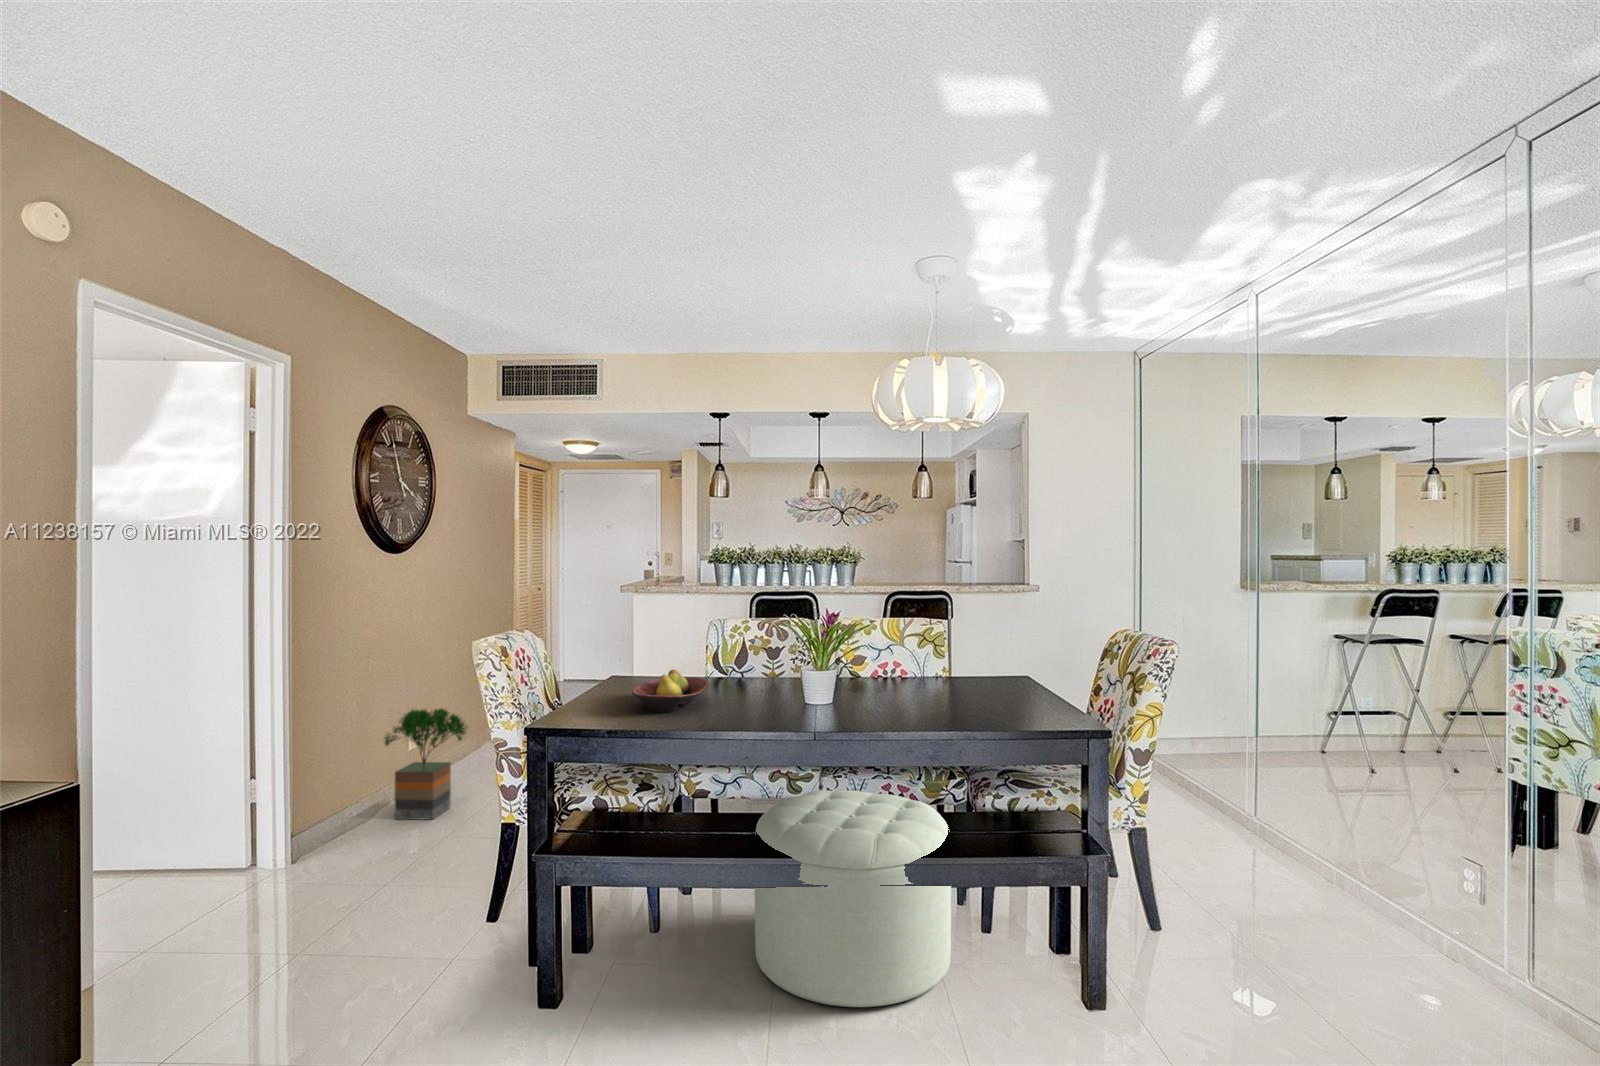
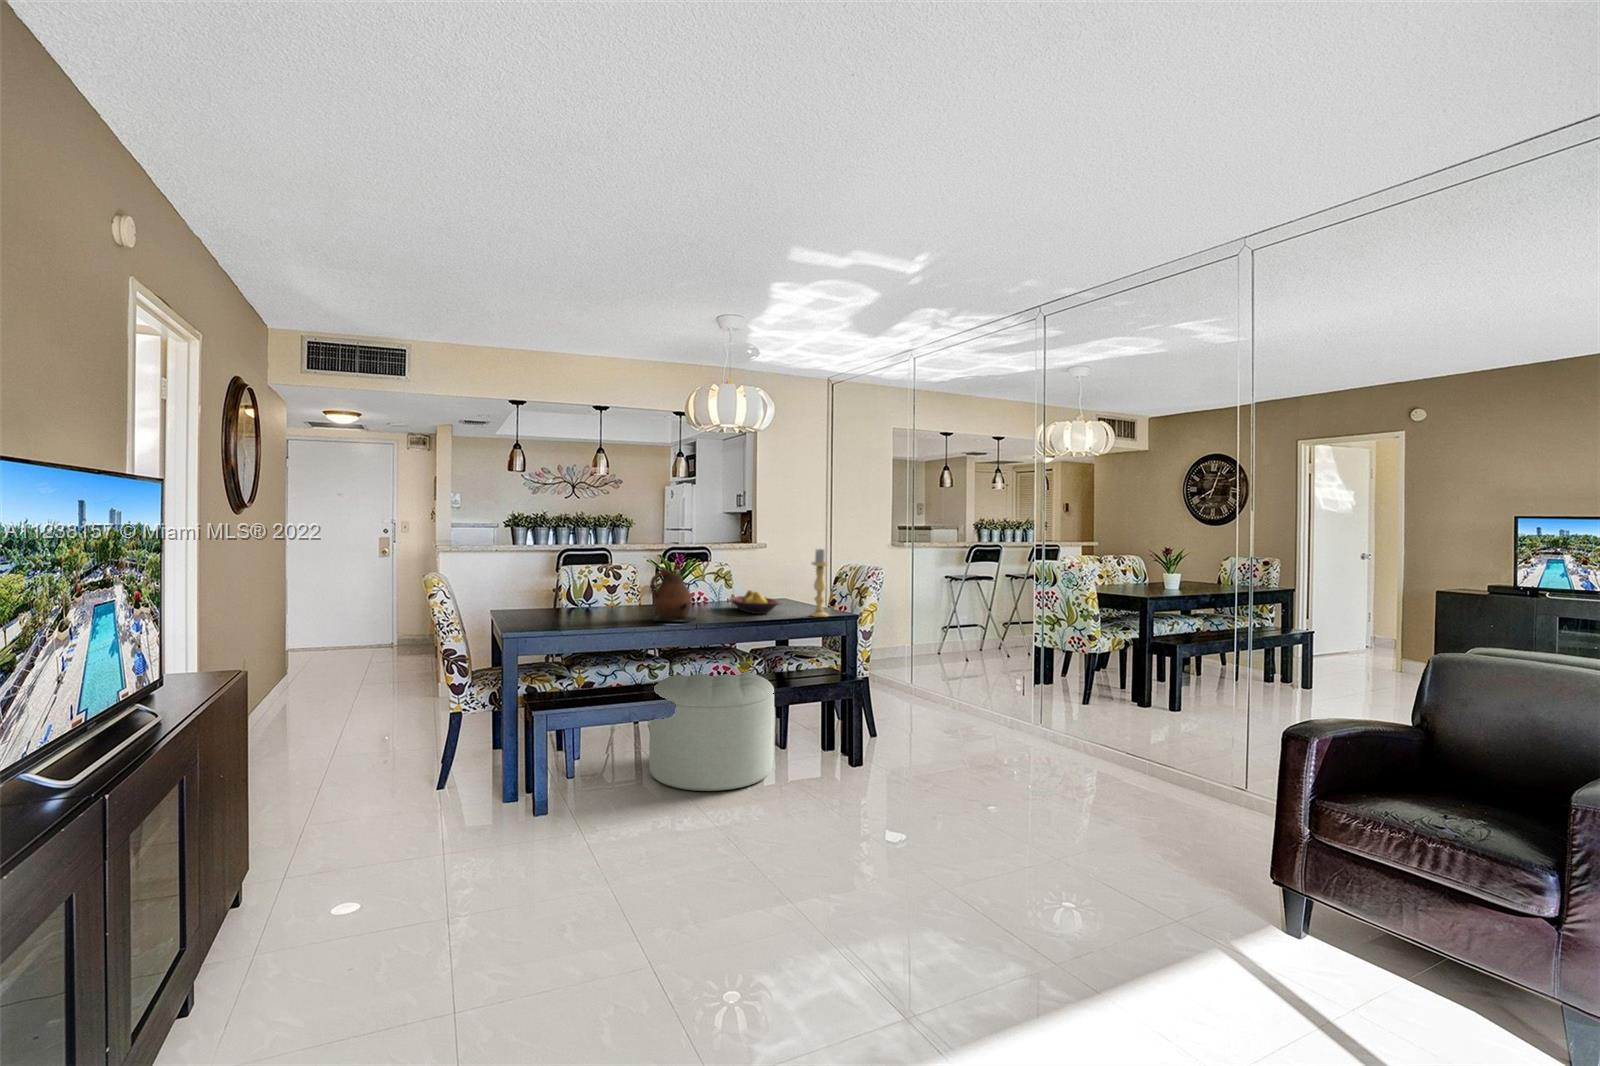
candle holder: none [1017,604,1050,723] -> present [810,549,829,617]
ceramic pitcher: none [748,634,825,723] -> present [650,568,695,622]
fruit bowl: present [632,670,708,712] -> present [730,590,780,614]
potted tree: present [385,708,467,820] -> none [240,646,323,746]

